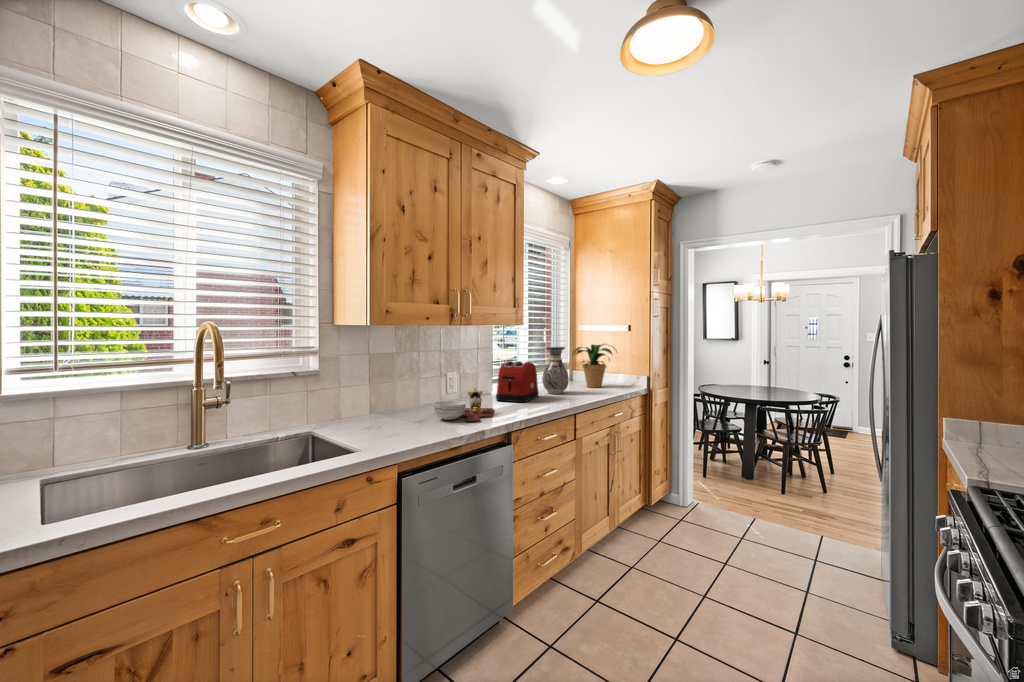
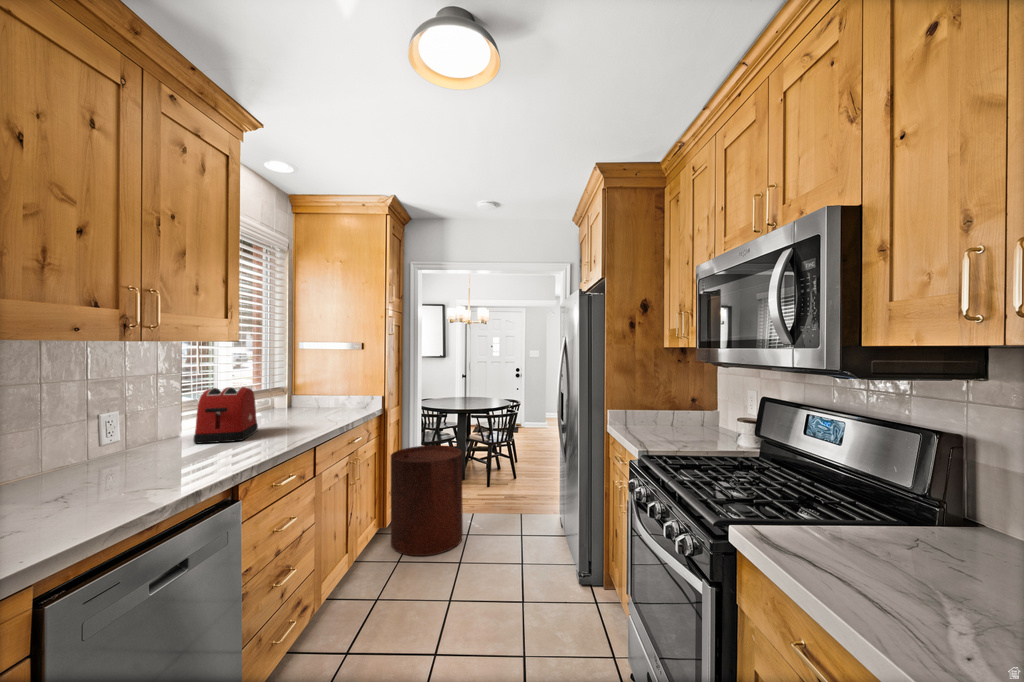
potted plant: present [572,344,617,387] -> none [296,362,349,412]
vase: present [542,347,569,394] -> none [260,367,296,425]
cutting board: present [432,388,494,422] -> none [77,429,199,487]
trash can: none [655,432,733,543] -> present [391,445,463,556]

